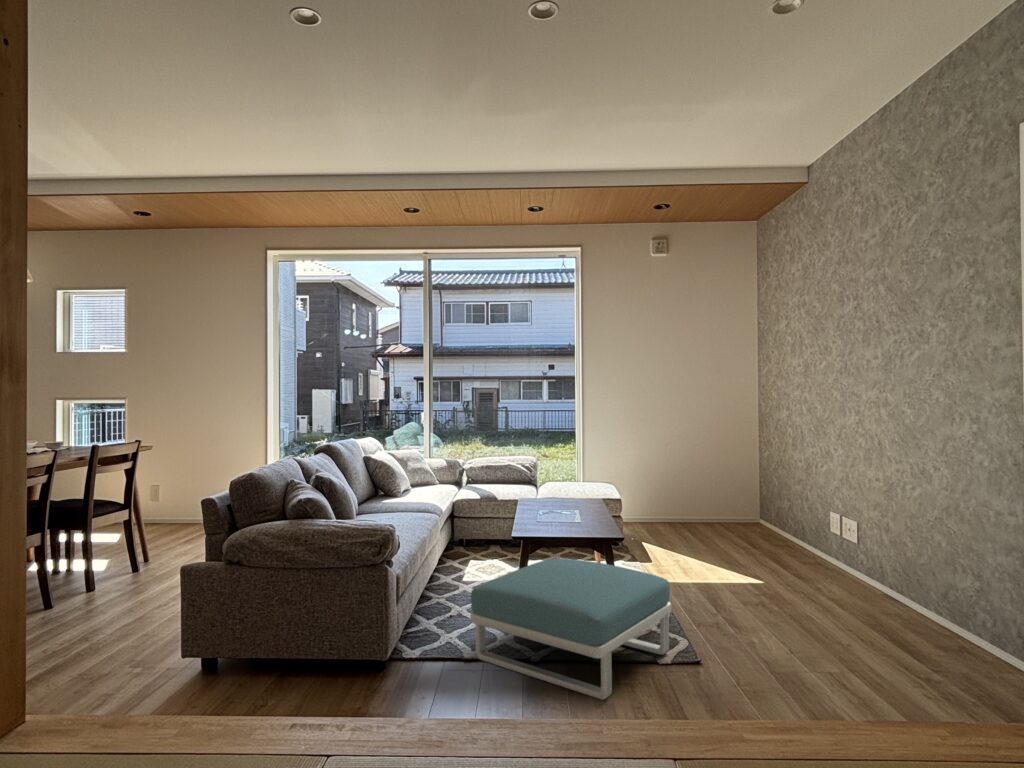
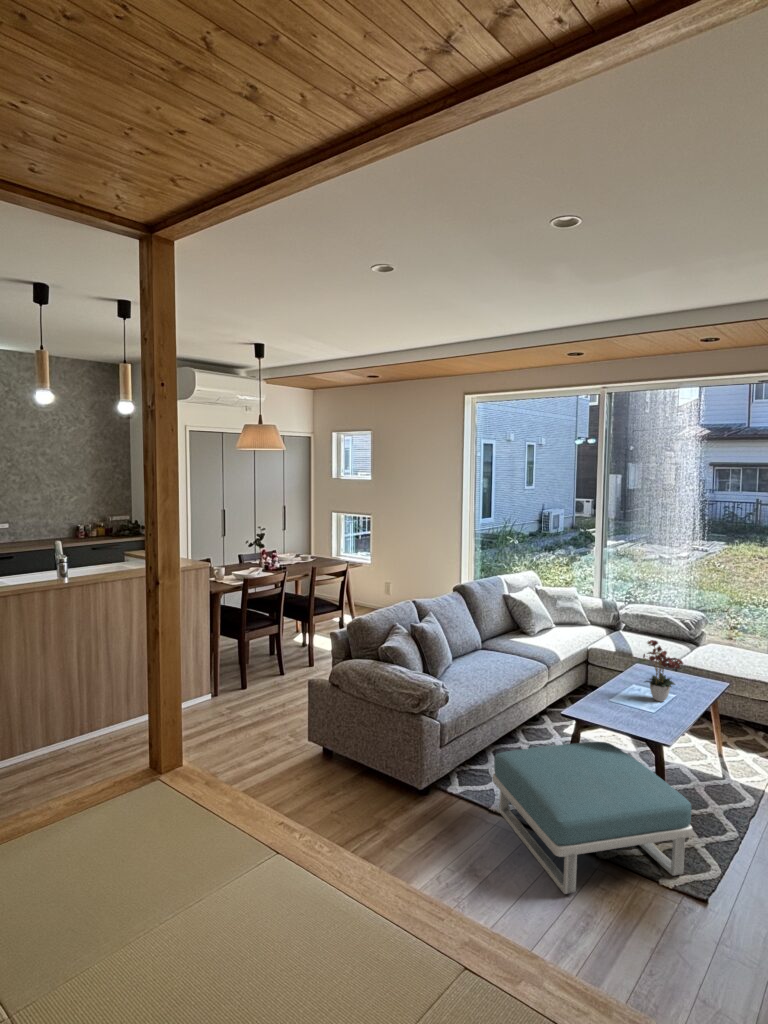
flower arrangement: none [555,455,593,517] -> present [643,640,683,702]

